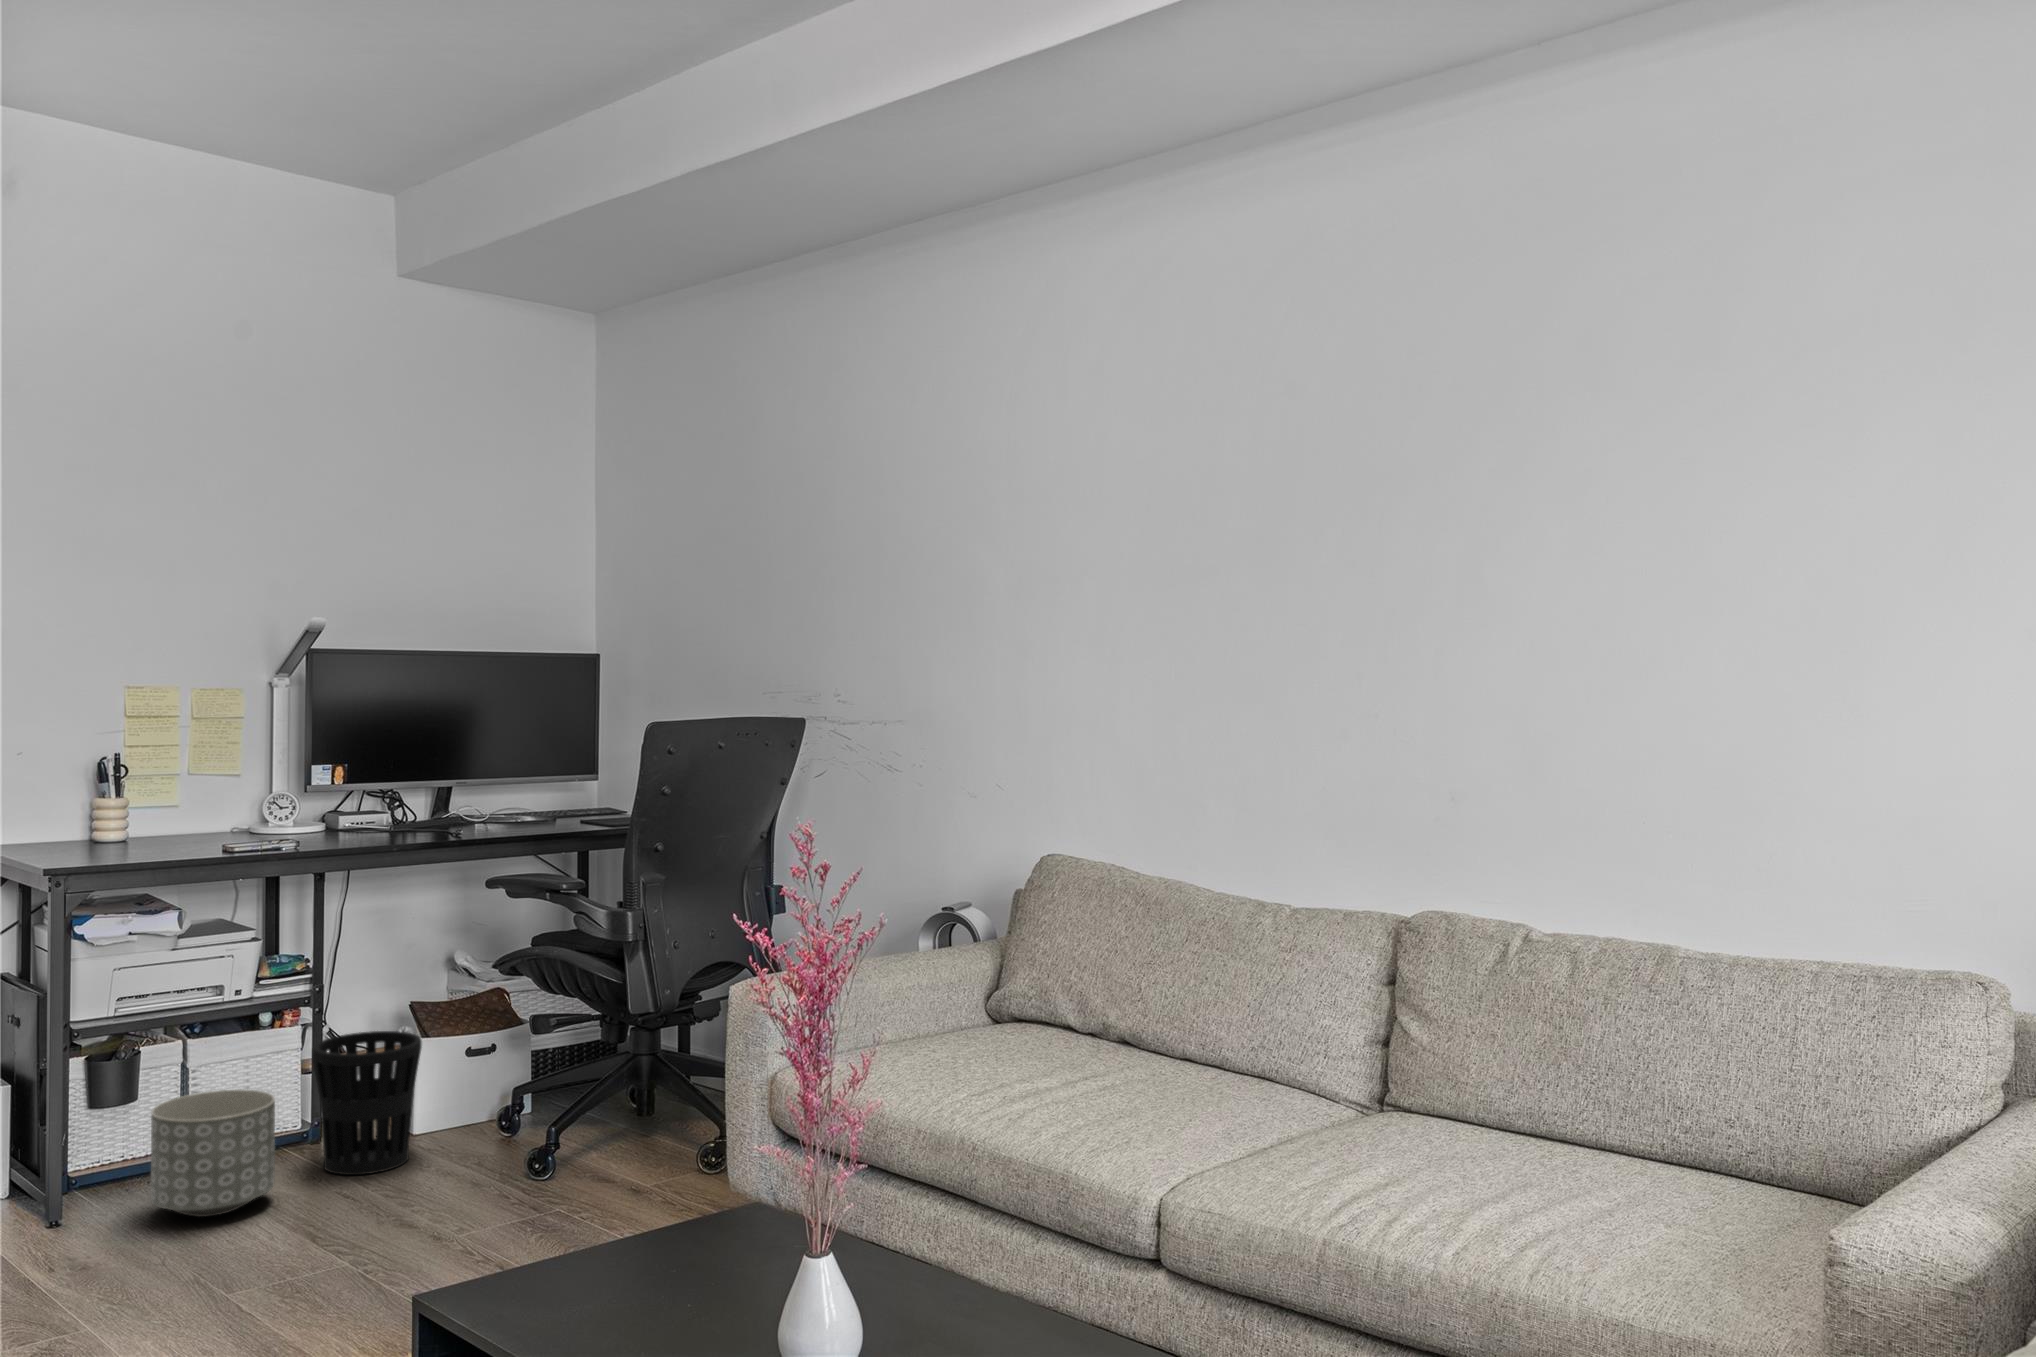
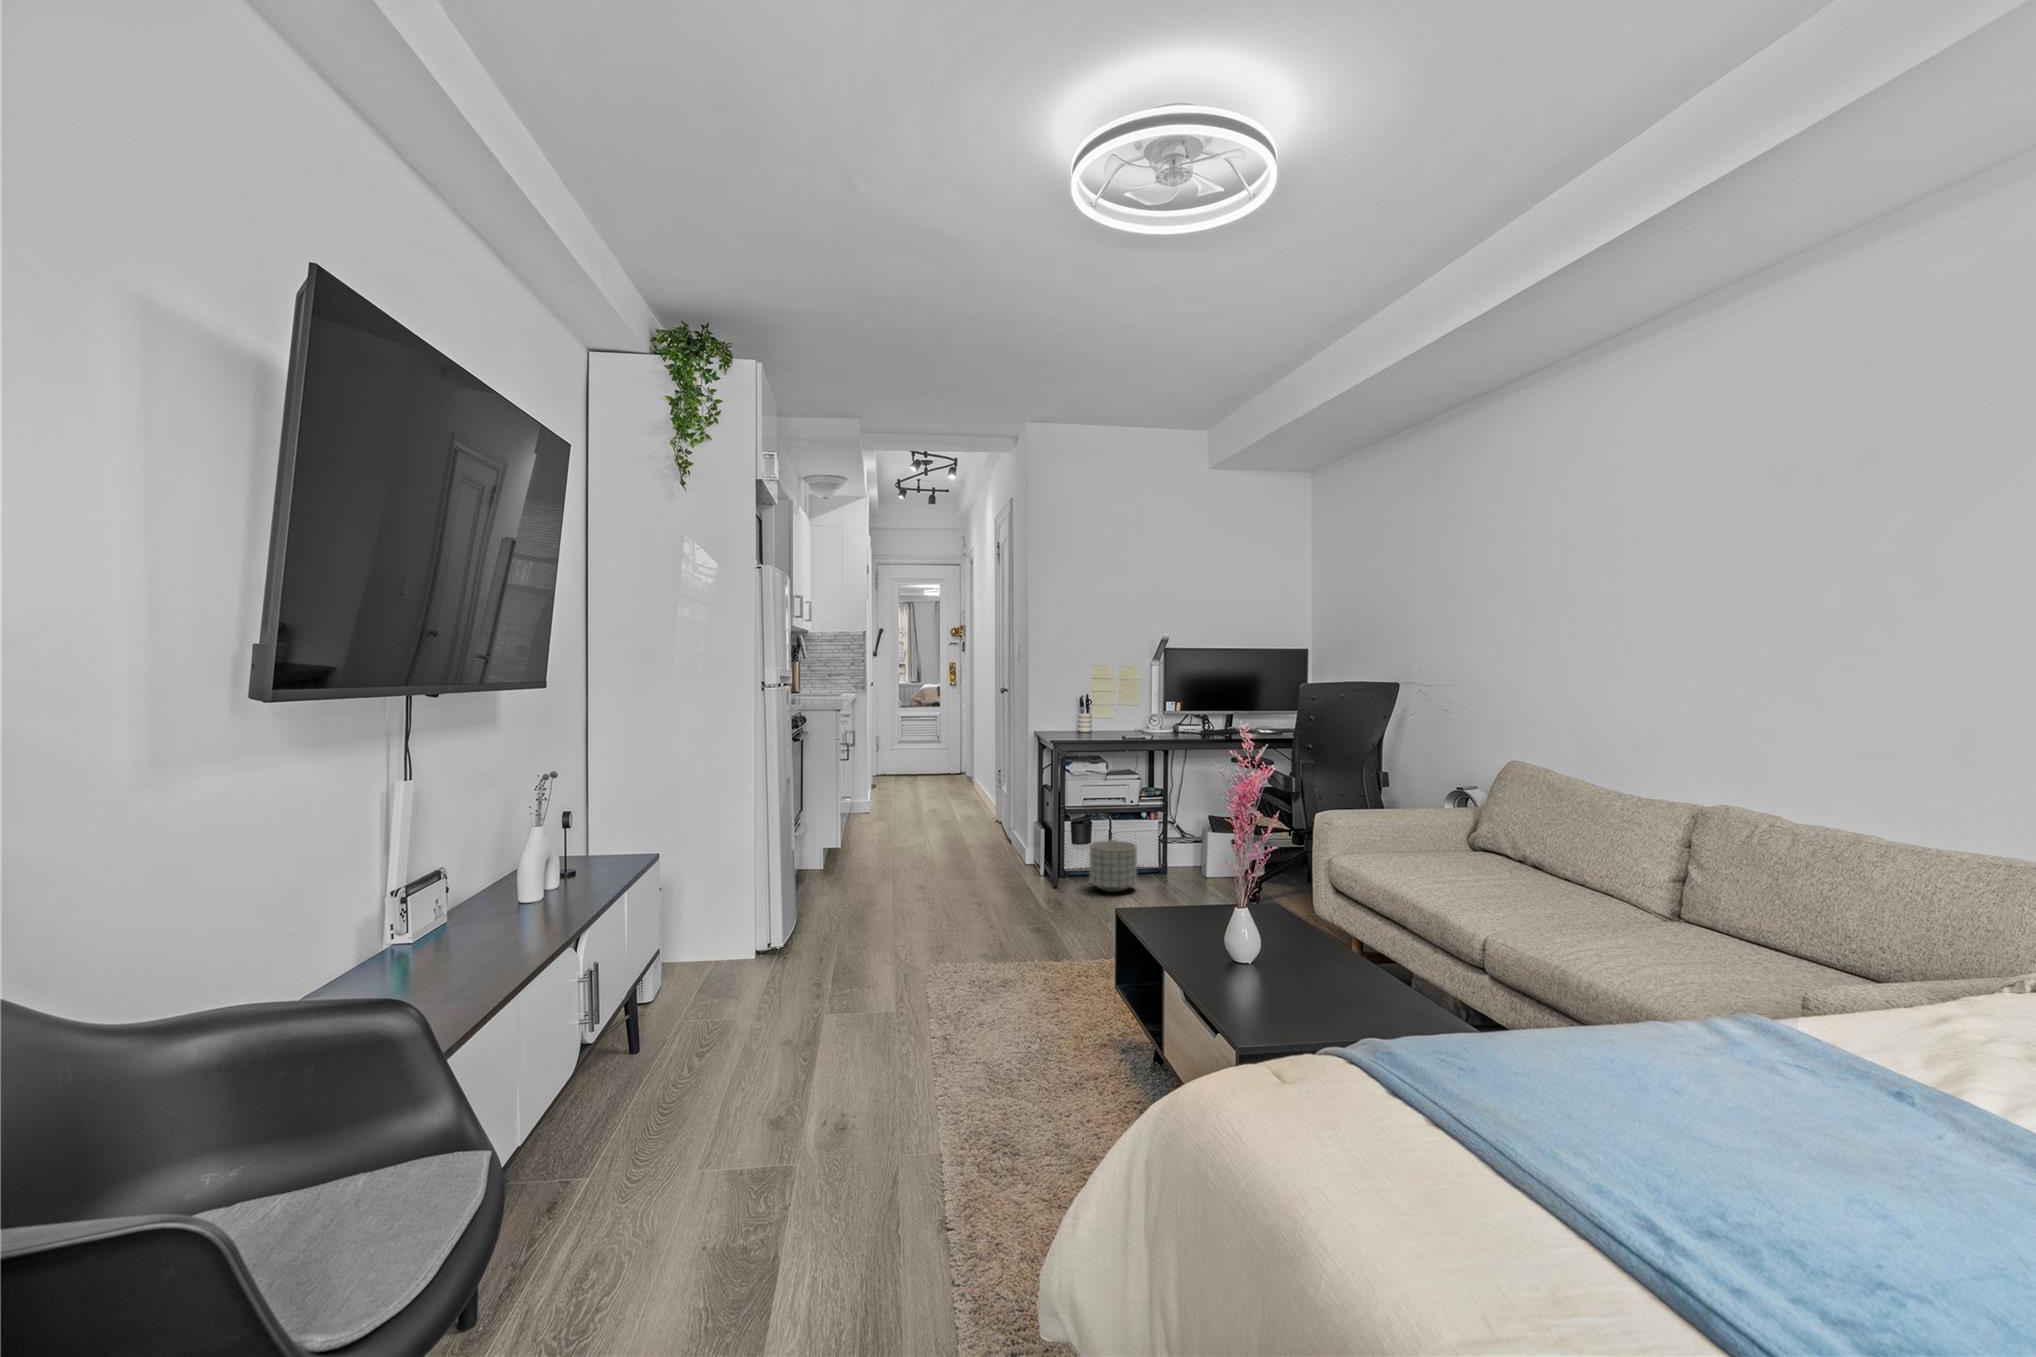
wastebasket: present [312,1031,422,1175] -> none [1156,825,1202,888]

